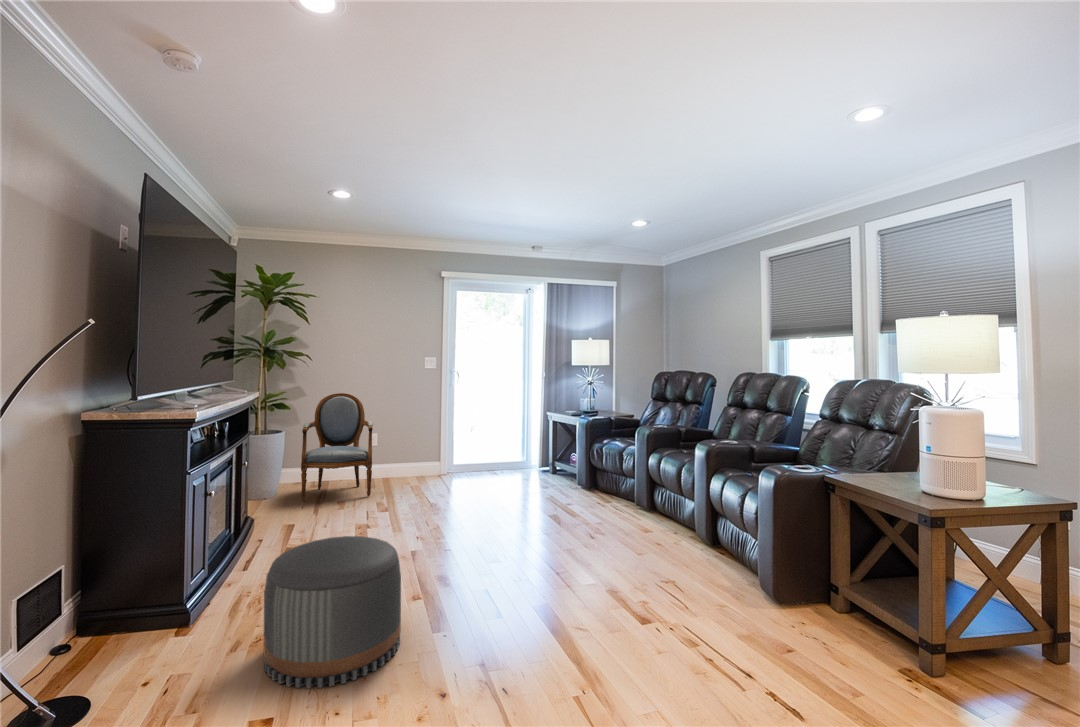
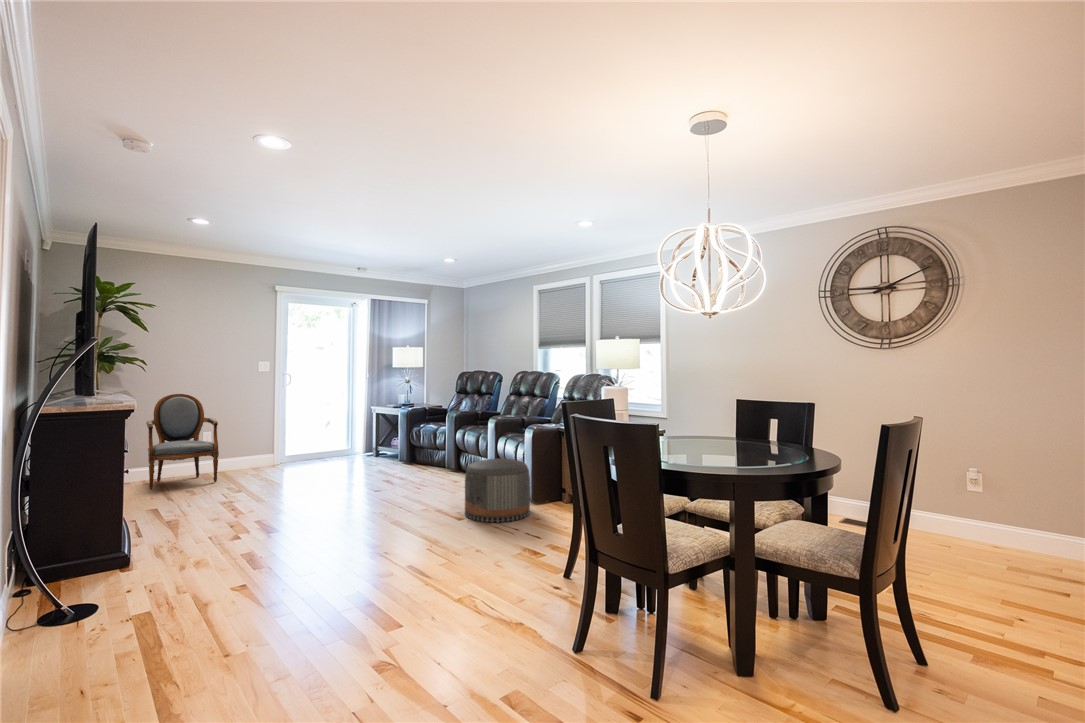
pouf: present [263,536,401,688] -> present [465,459,530,522]

